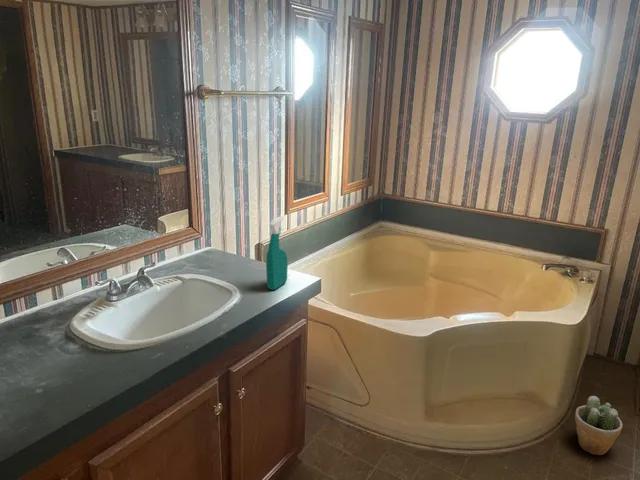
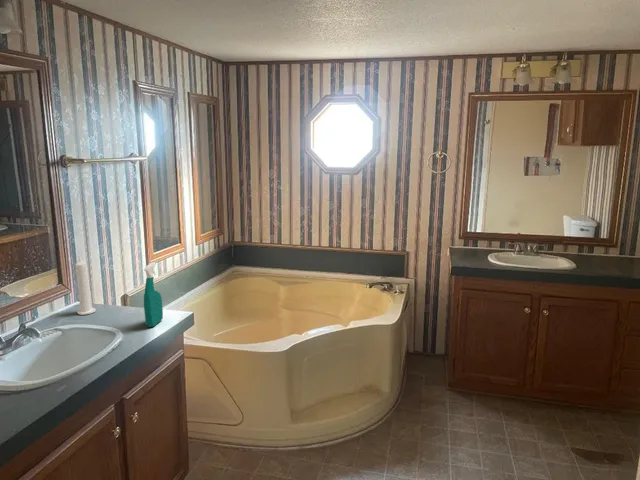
candle: none [204,200,222,263] -> present [75,256,96,315]
potted plant: present [575,396,622,455] -> none [404,377,436,423]

